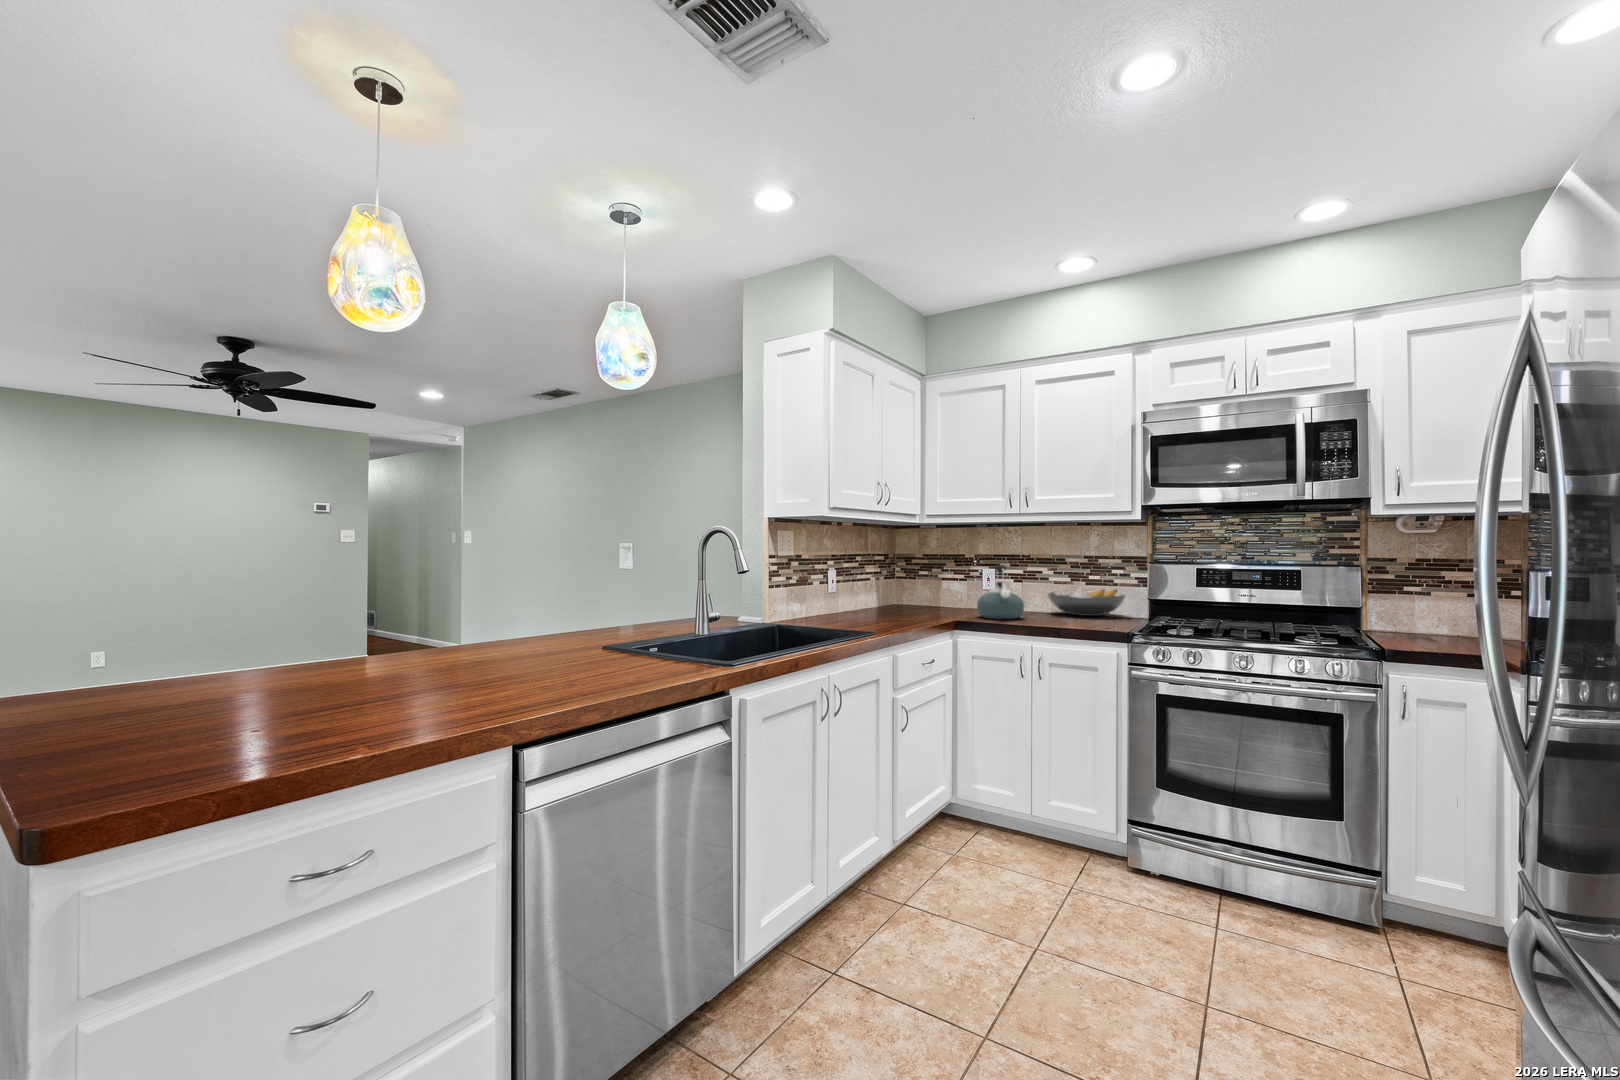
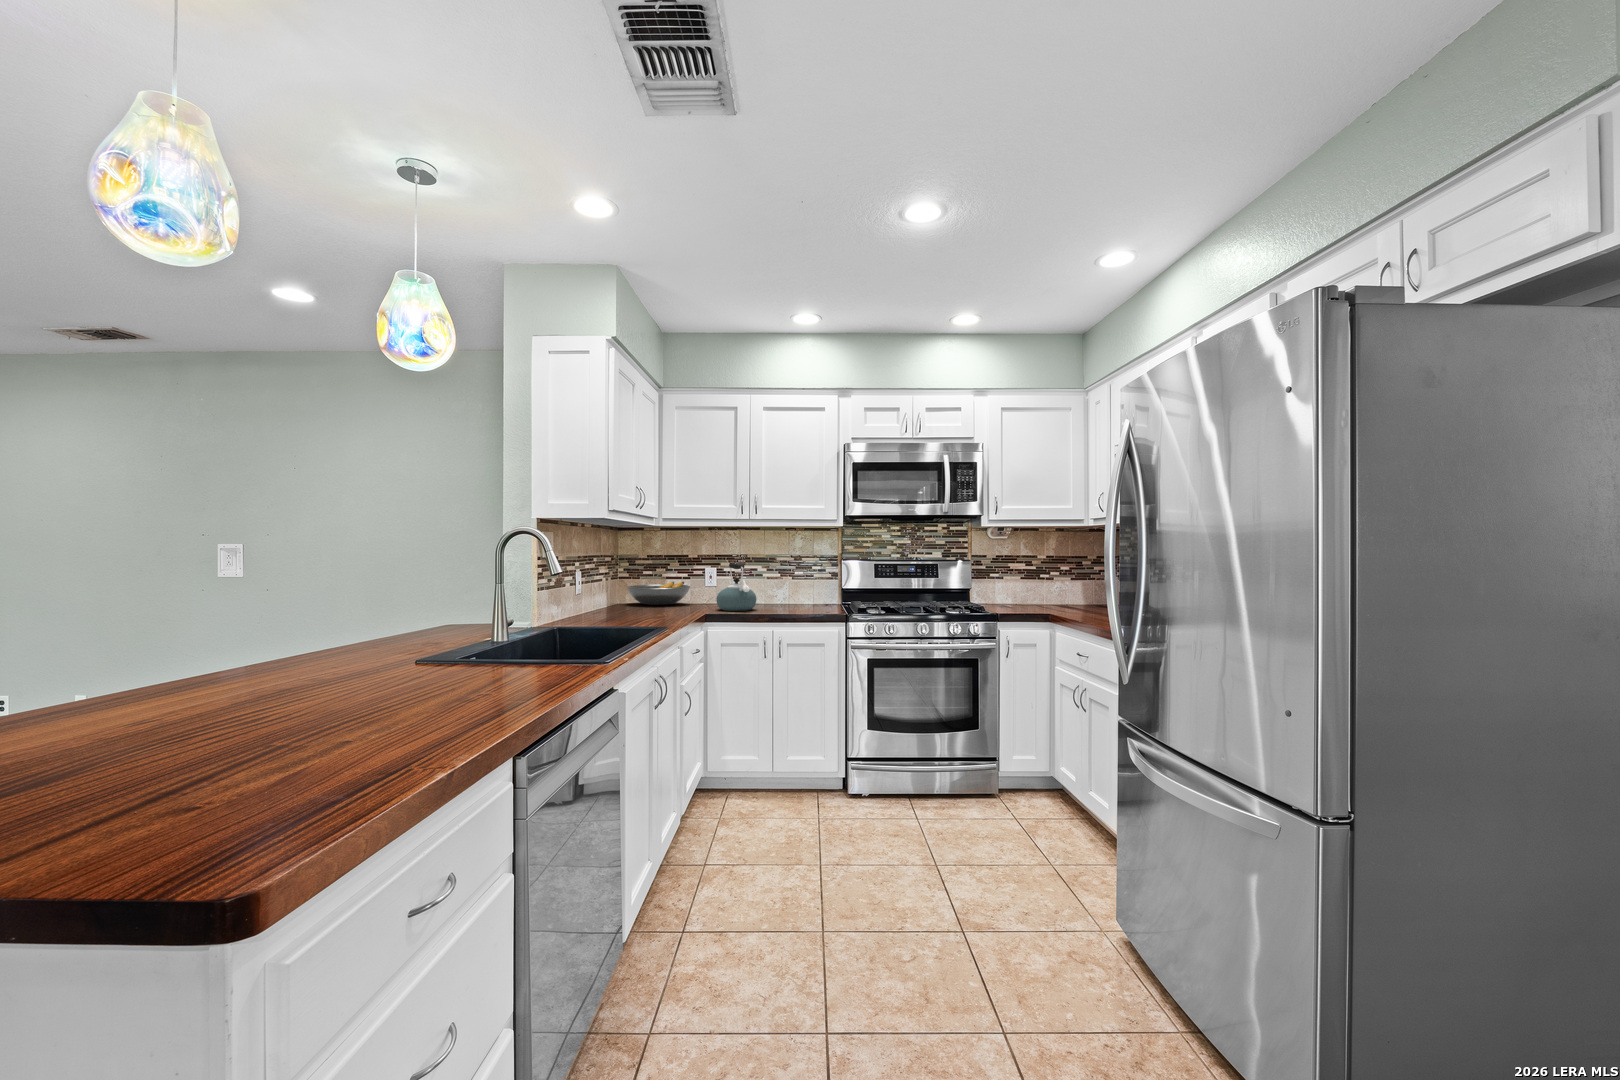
fruit bowl: present [1048,589,1125,616] -> present [627,582,690,605]

